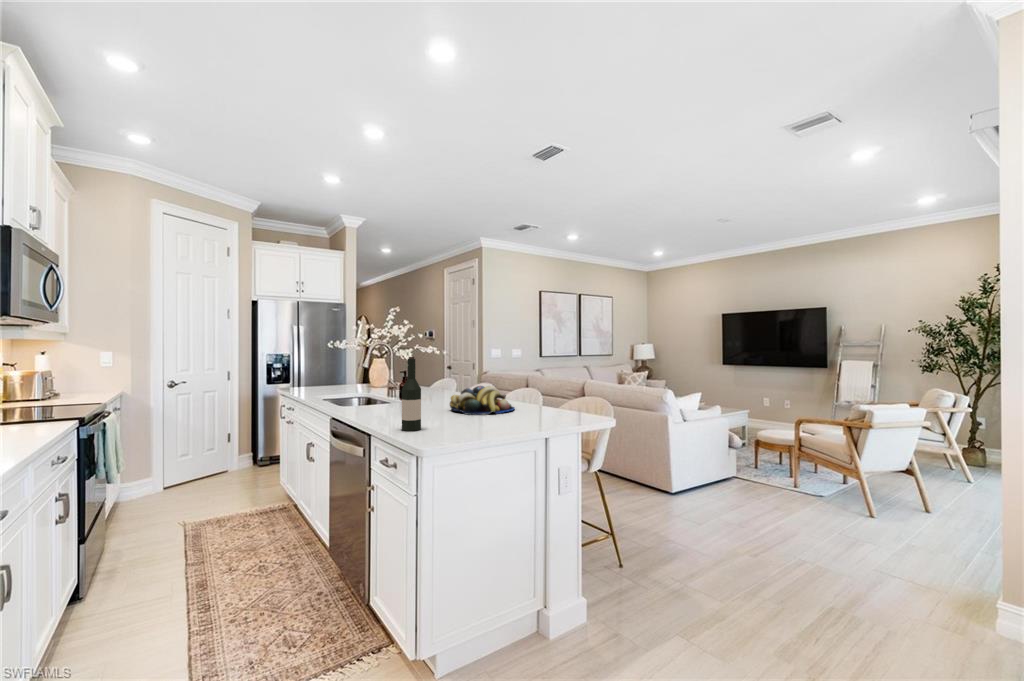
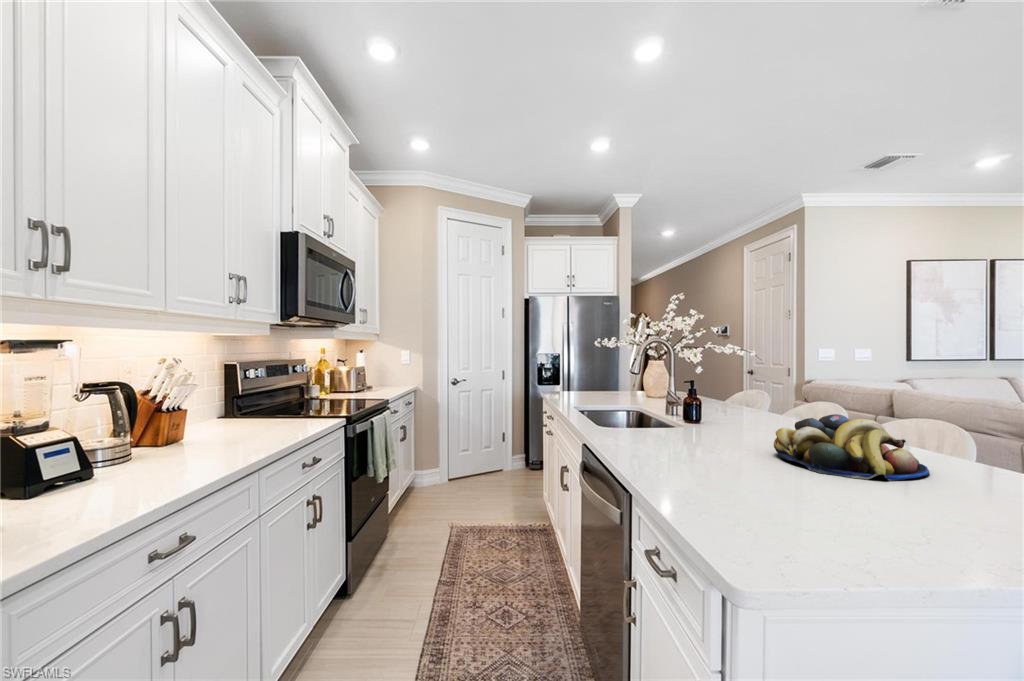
wine bottle: present [402,357,421,431] -> none [683,359,724,508]

